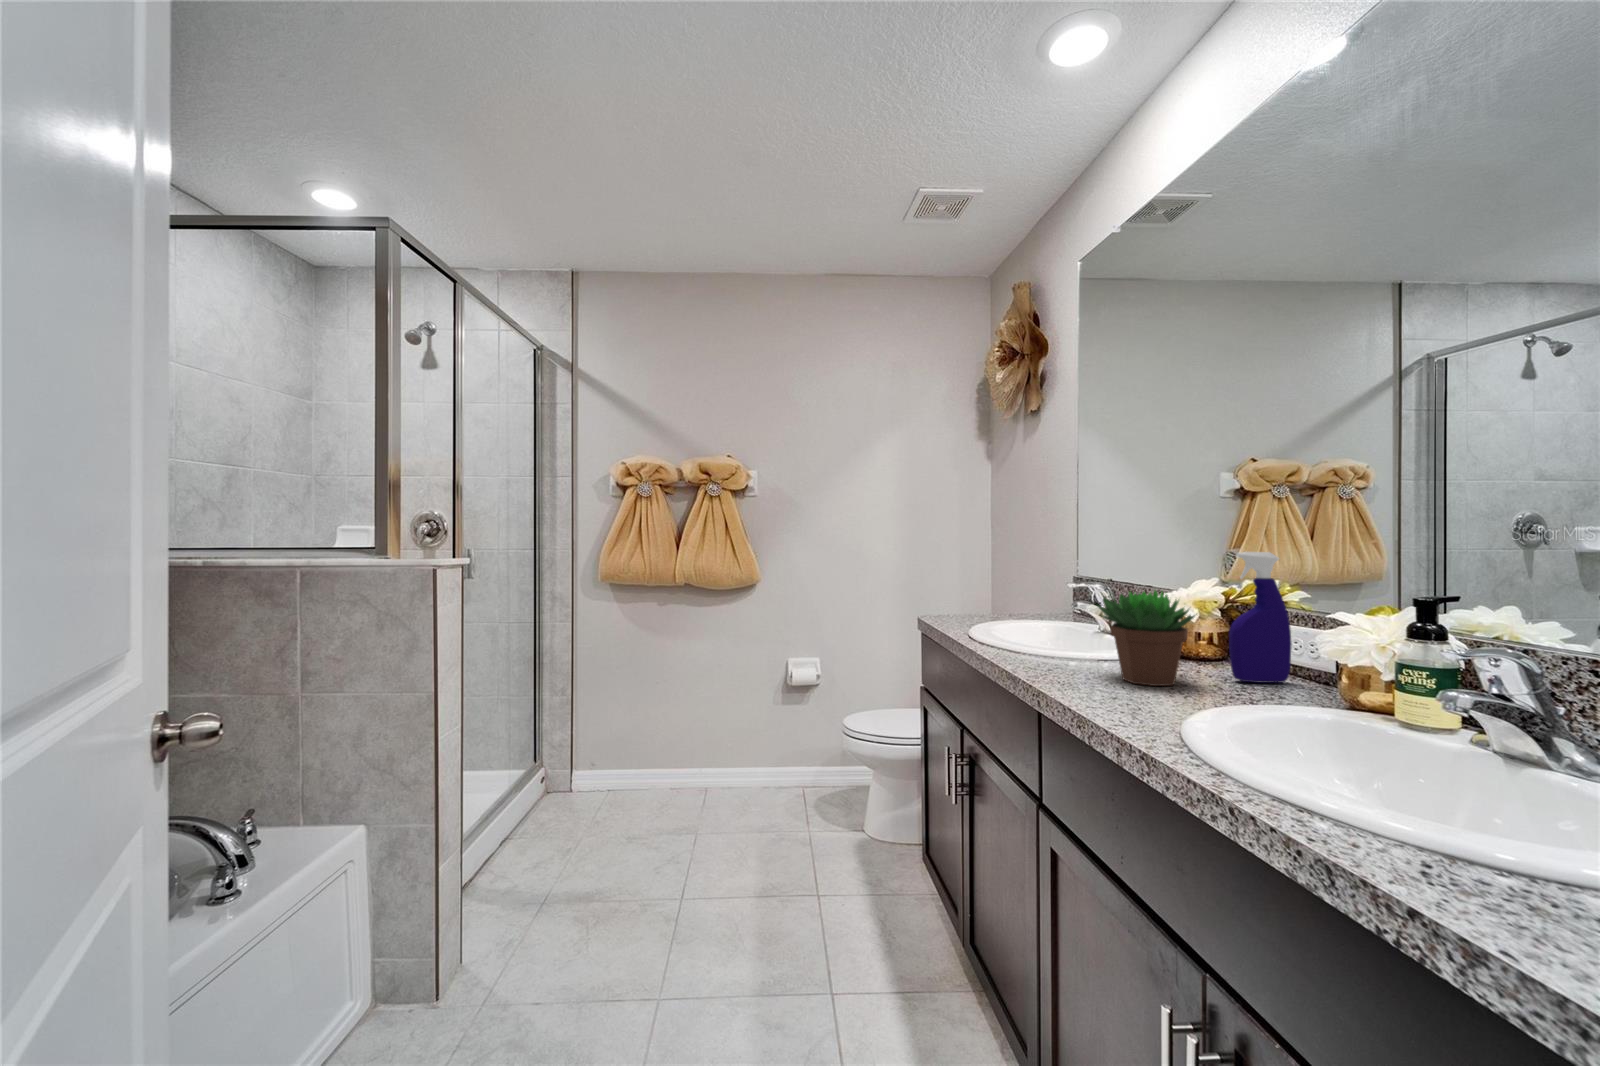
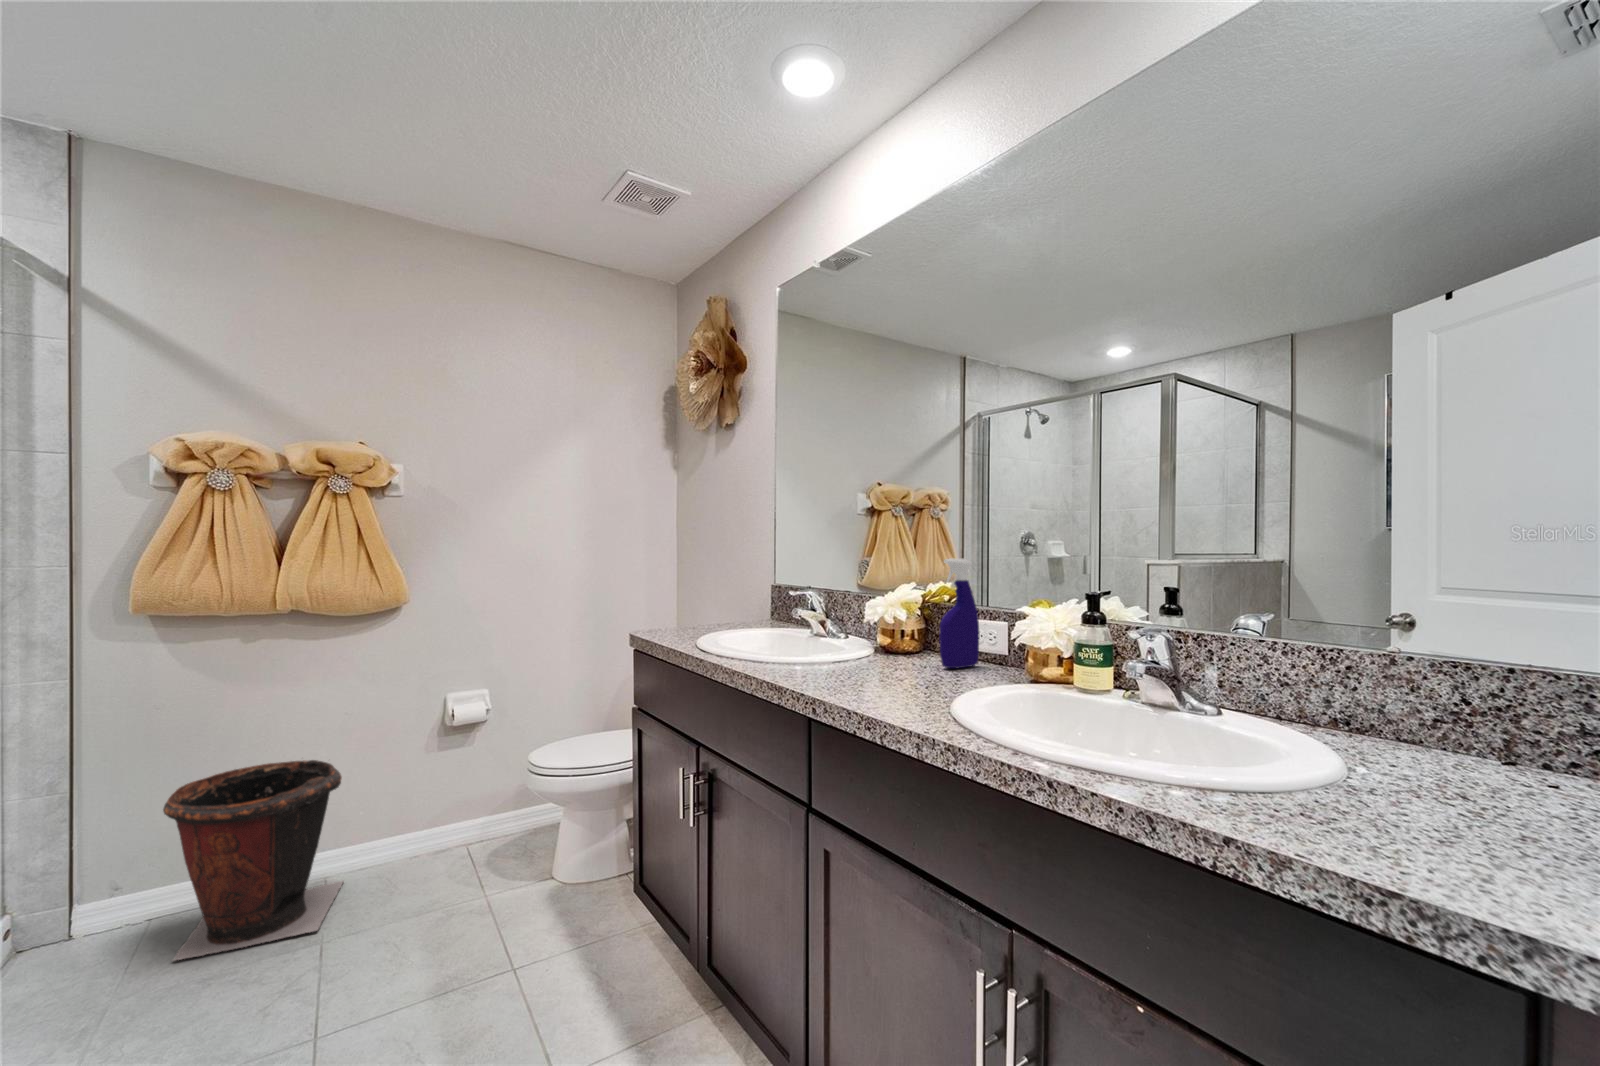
succulent plant: present [1097,591,1195,686] -> none [844,593,924,681]
waste bin: none [613,696,720,826] -> present [163,760,343,961]

